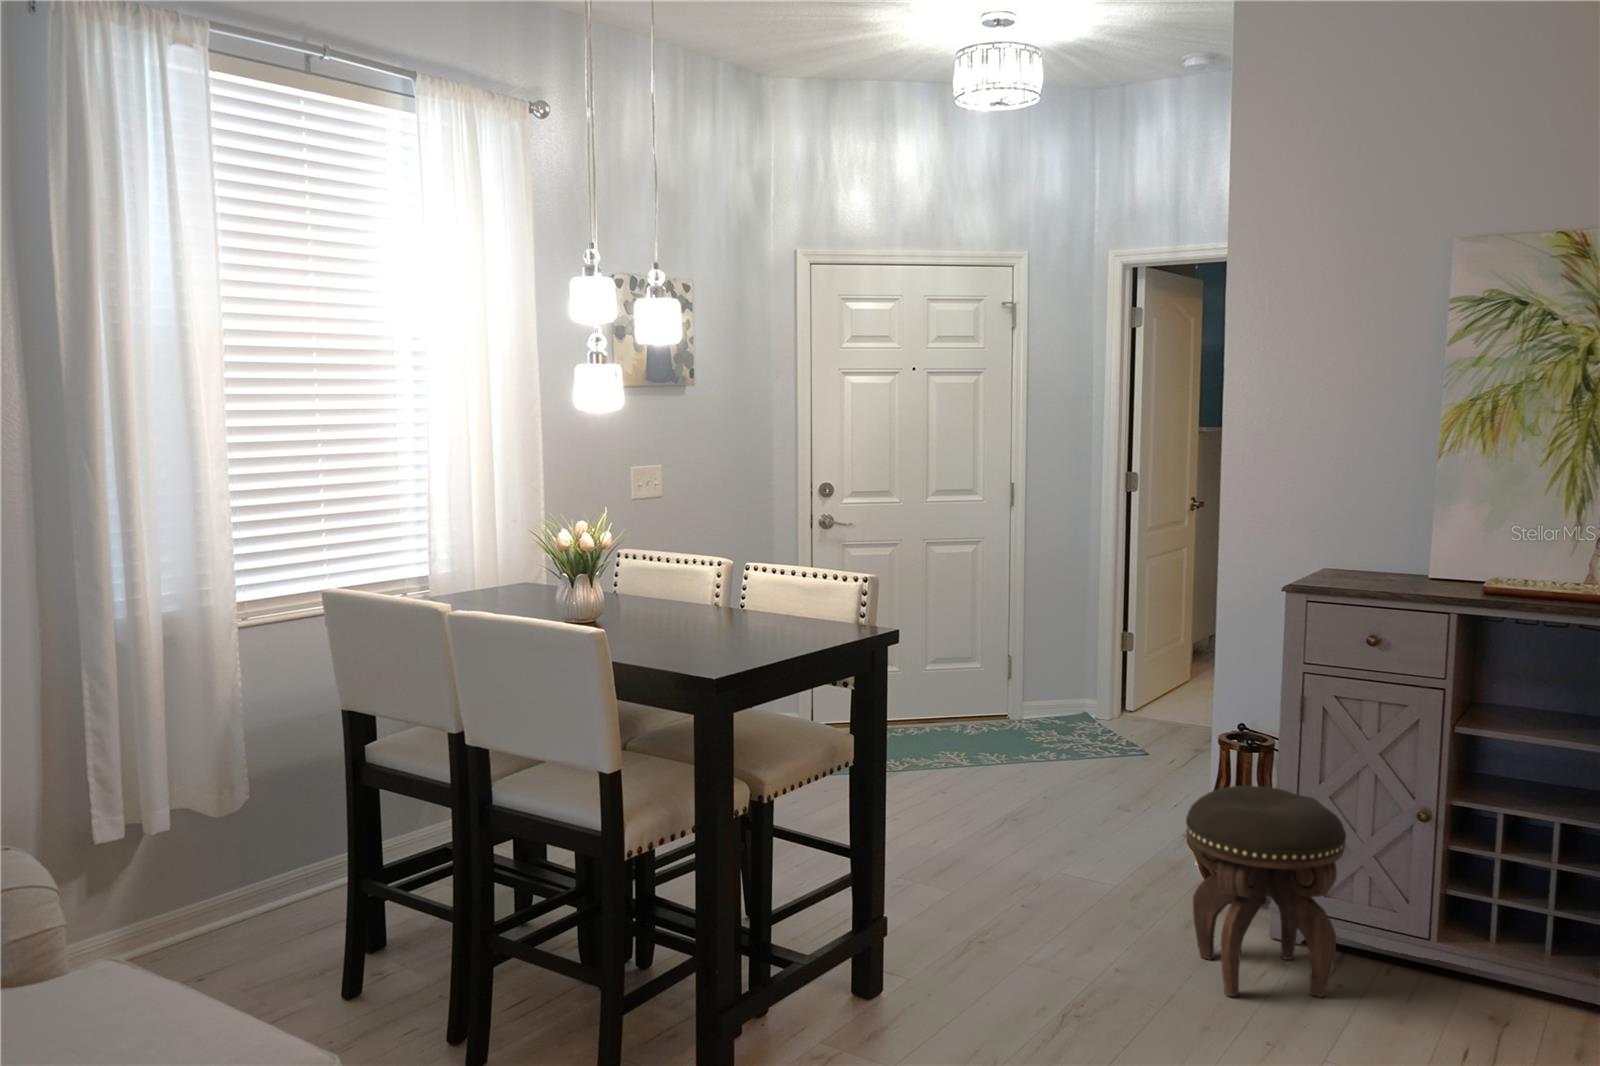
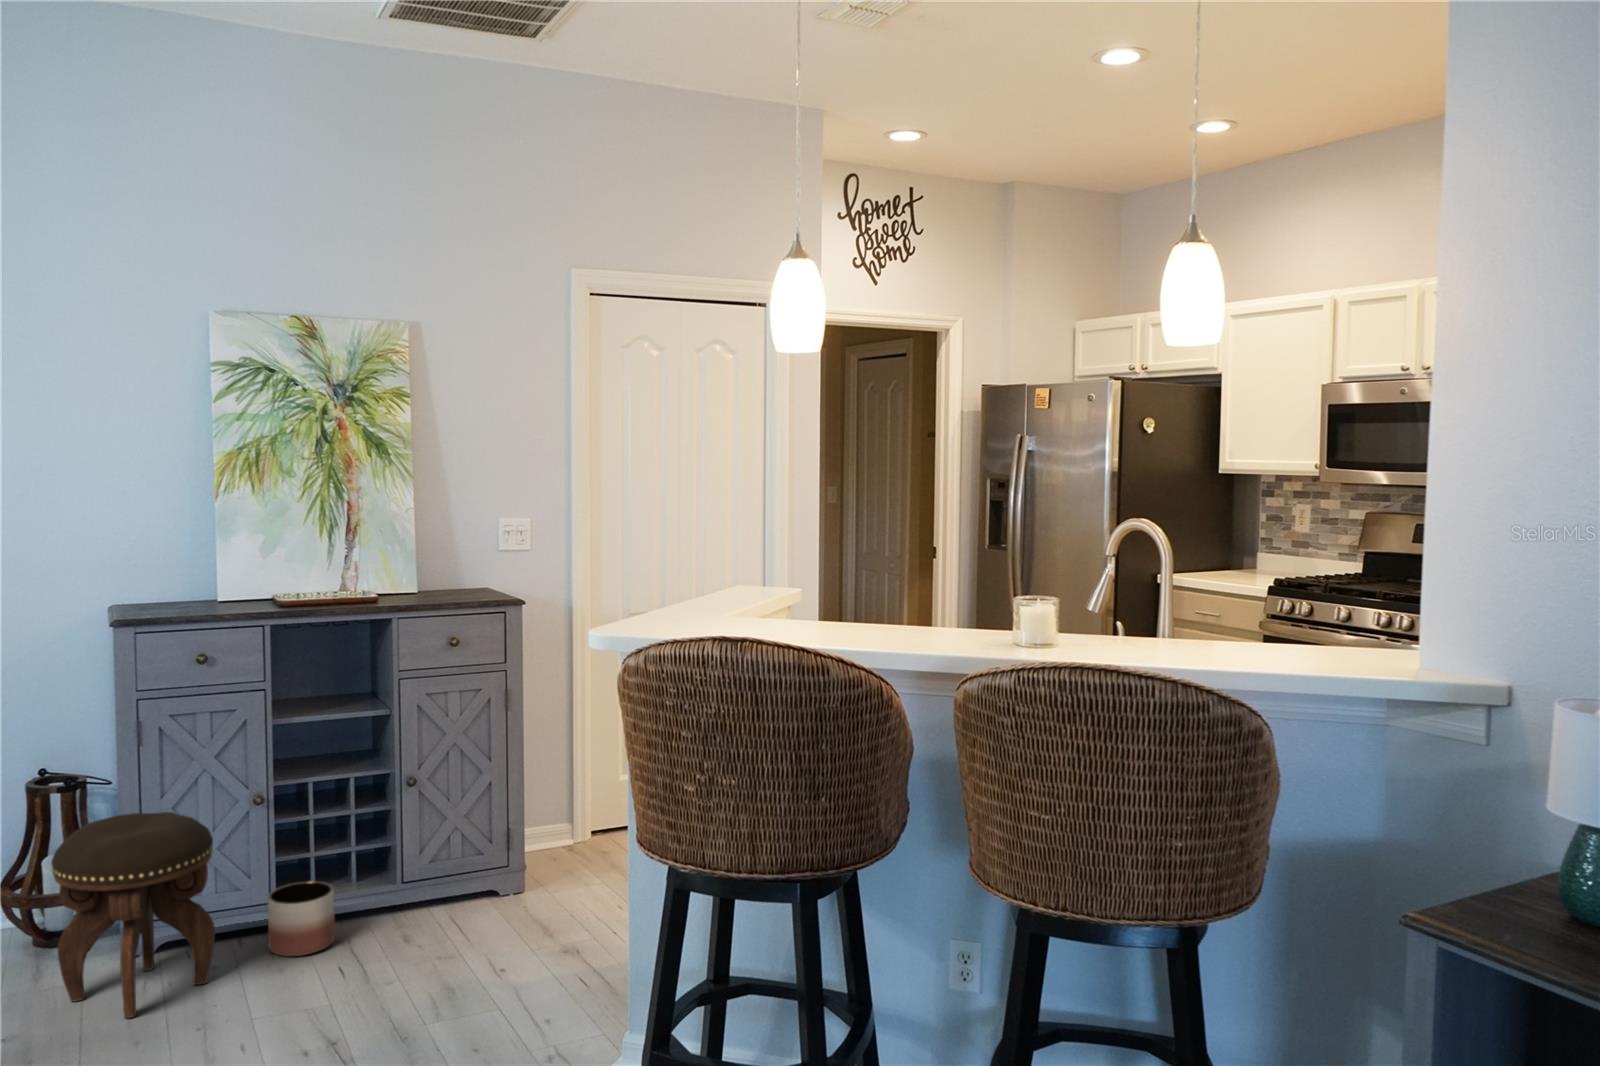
planter: none [1410,927,1497,1021] -> present [268,881,335,956]

